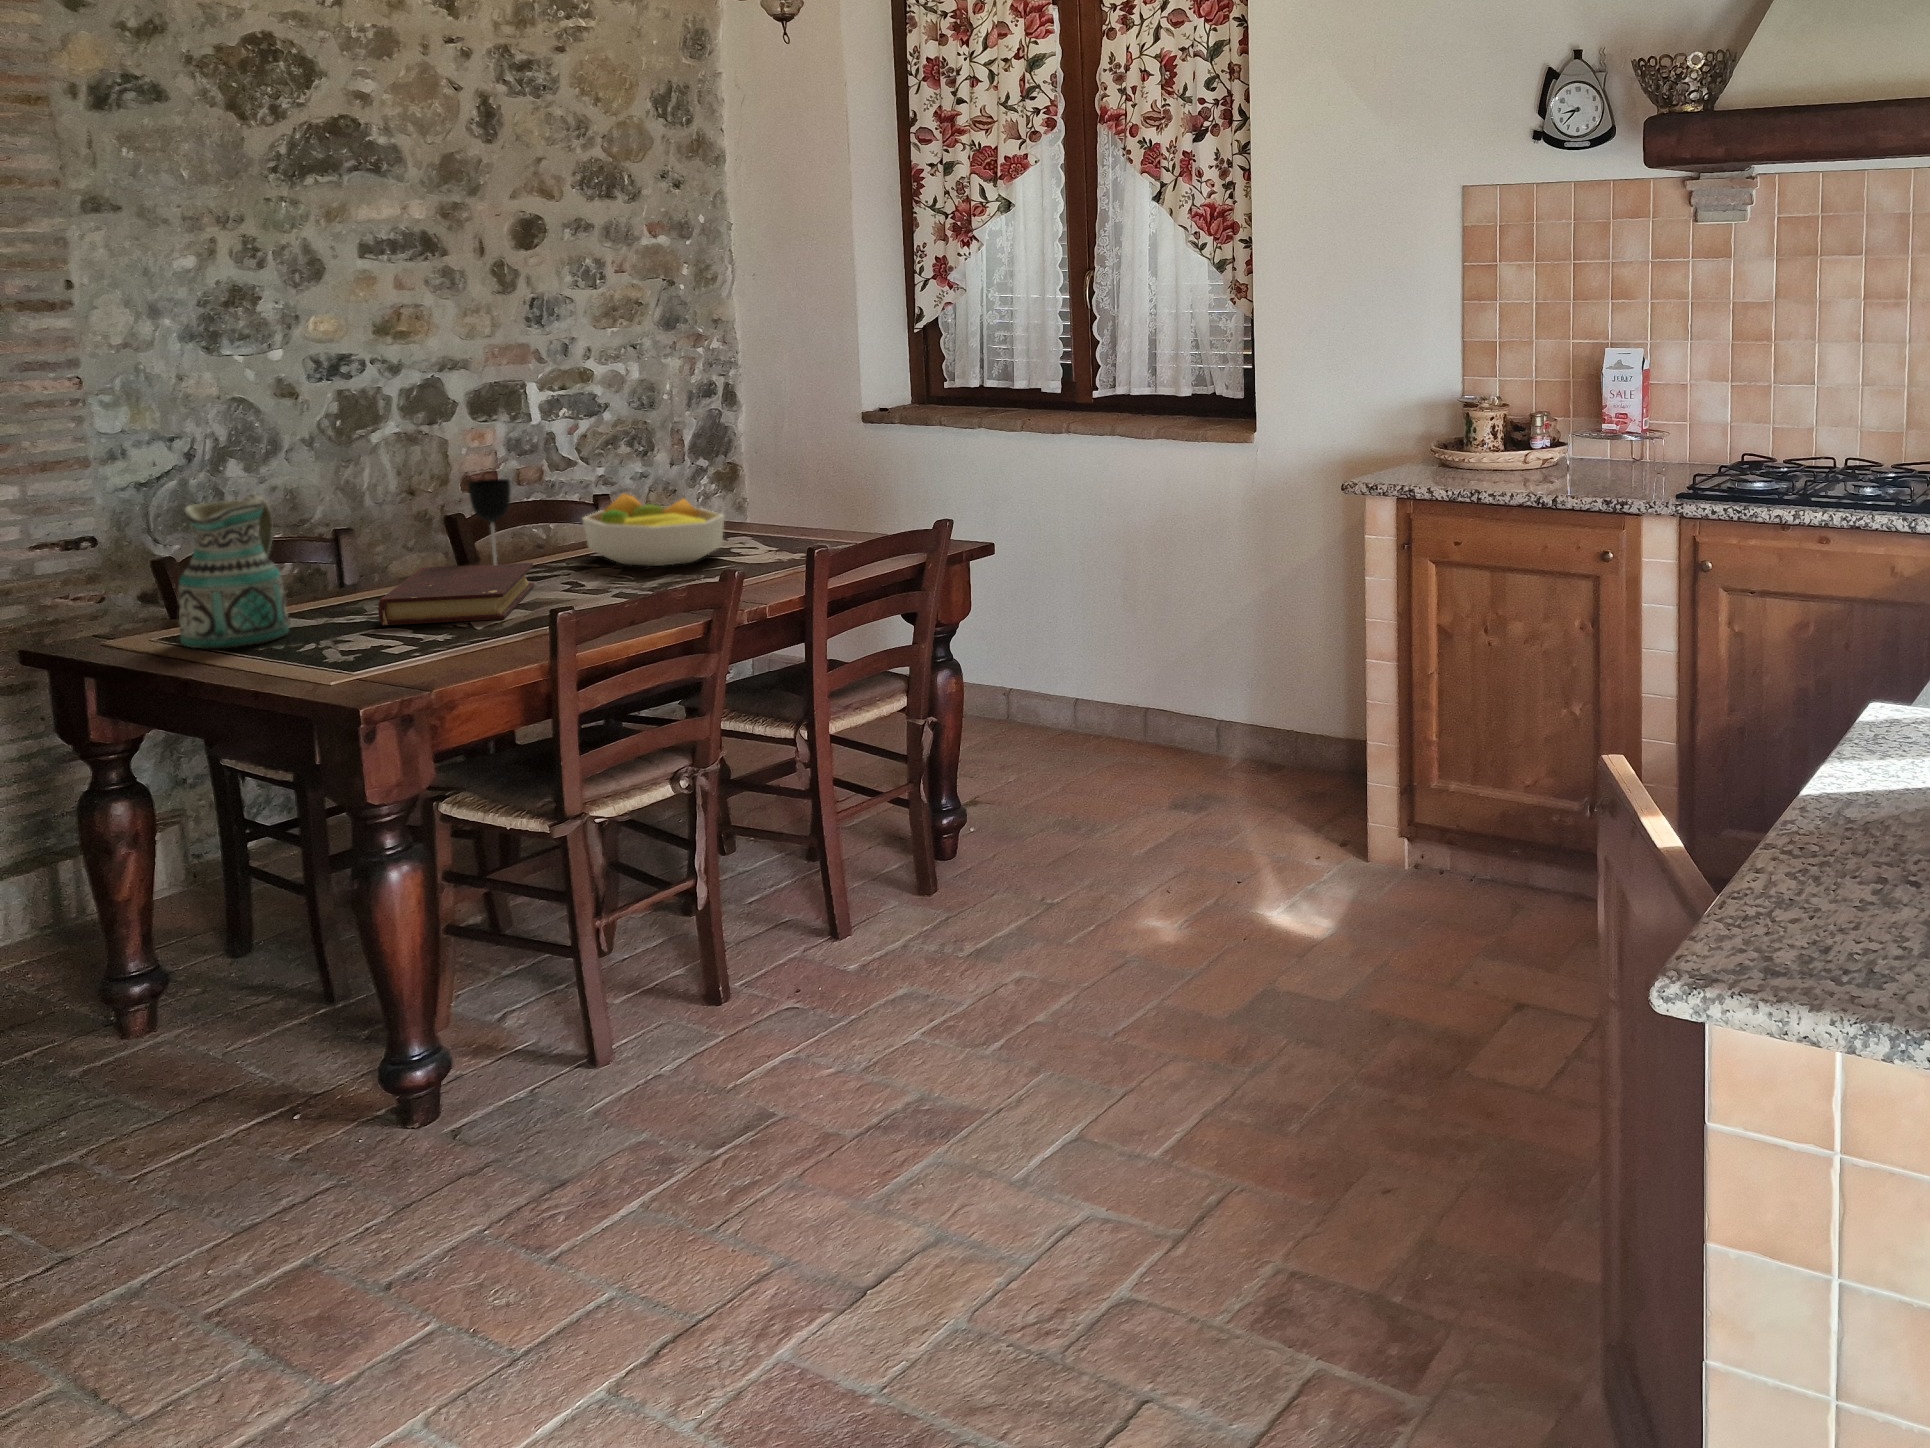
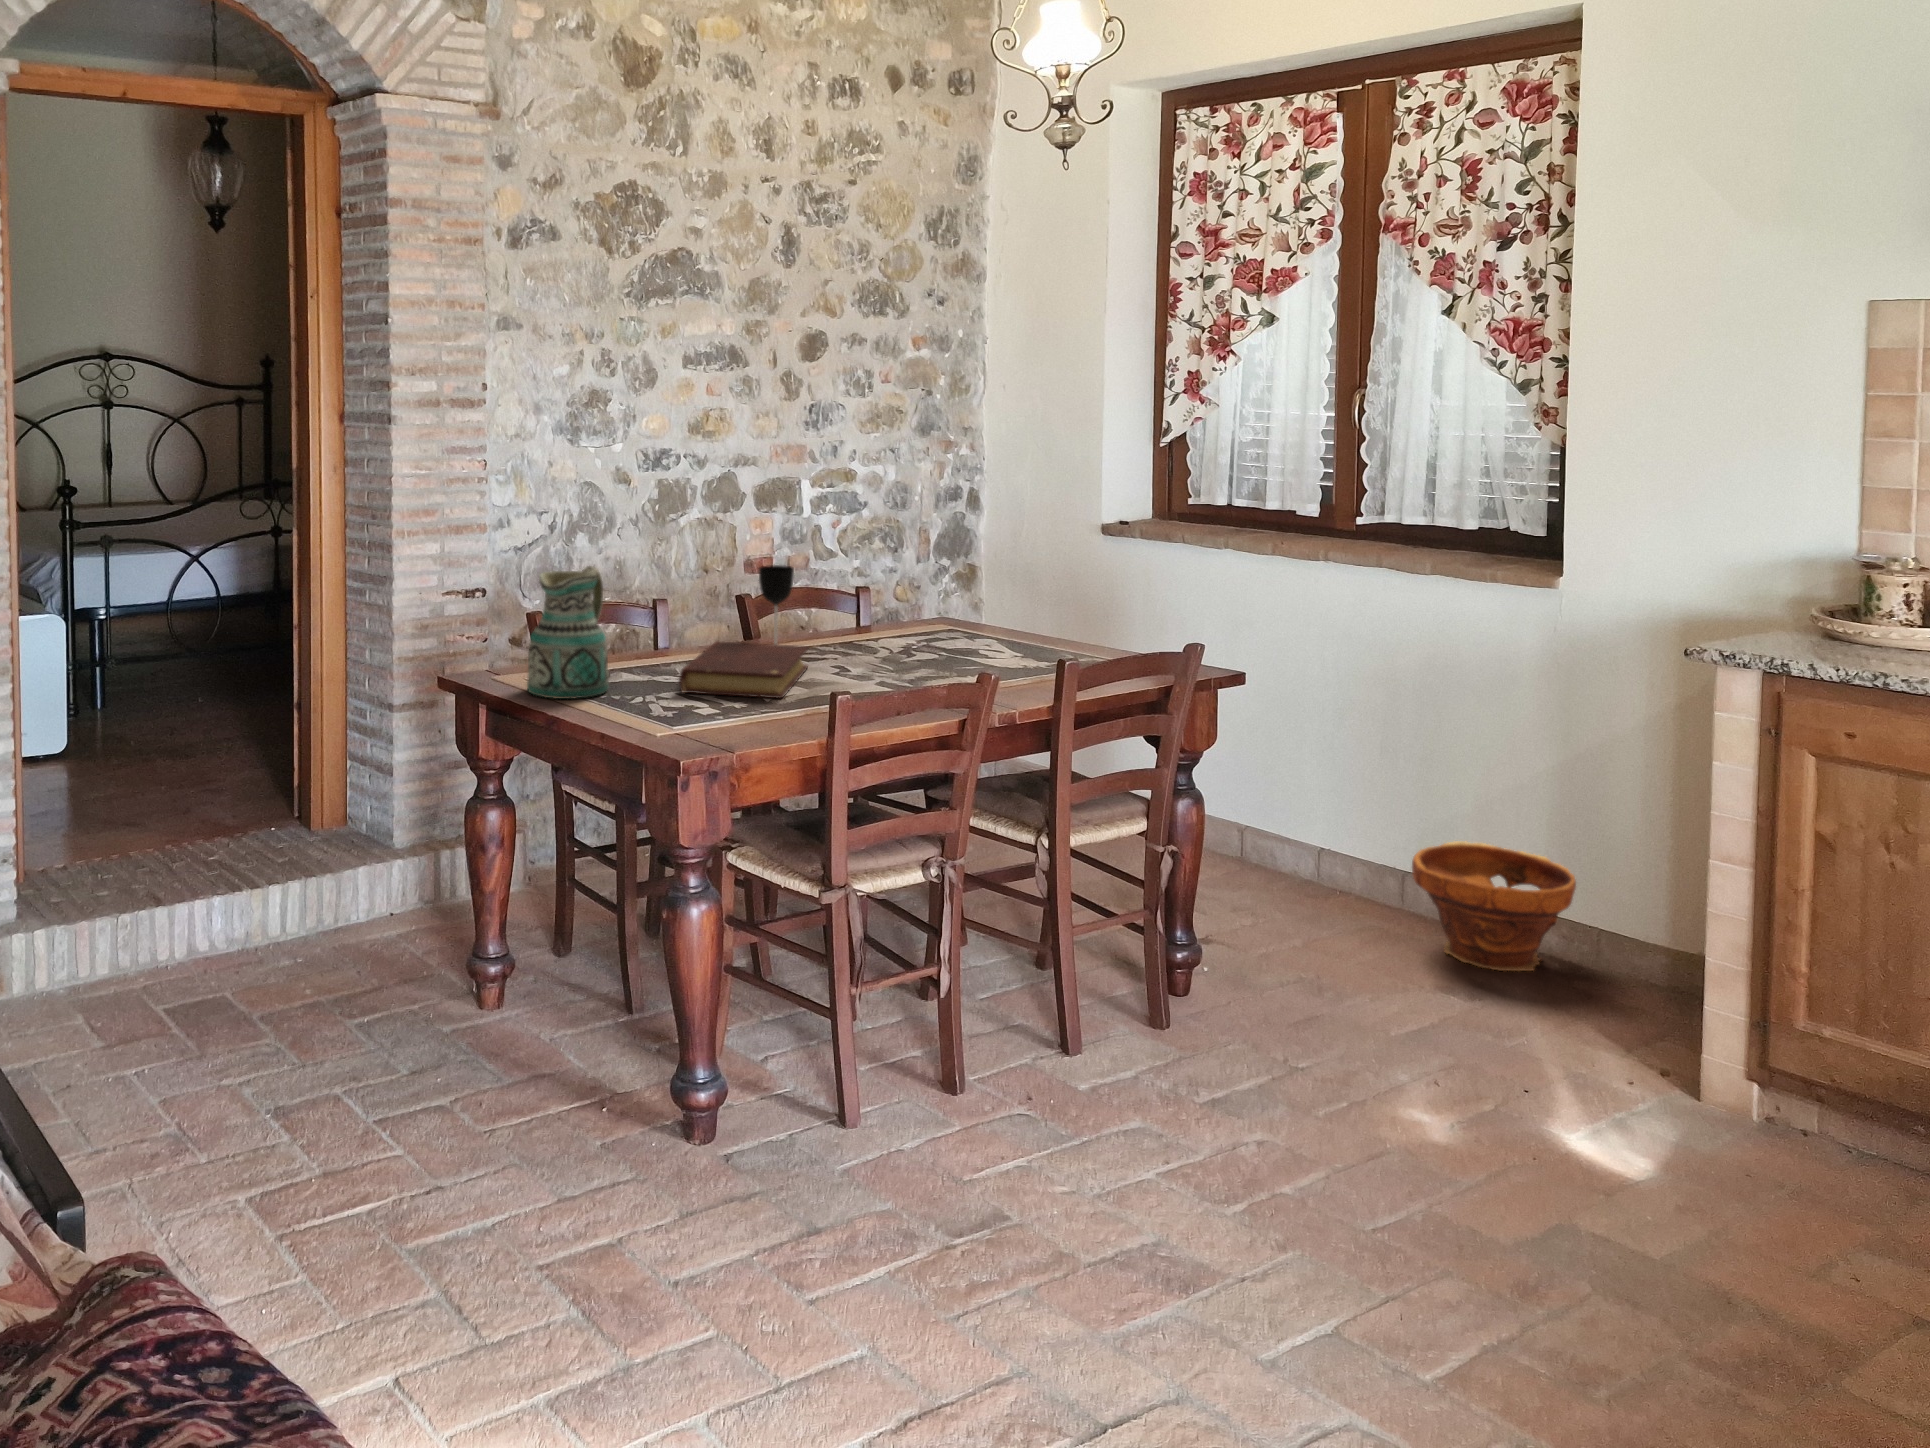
fruit bowl: present [583,494,725,566] -> none [852,586,981,659]
planter: none [1150,684,1281,793] -> present [1412,841,1576,971]

